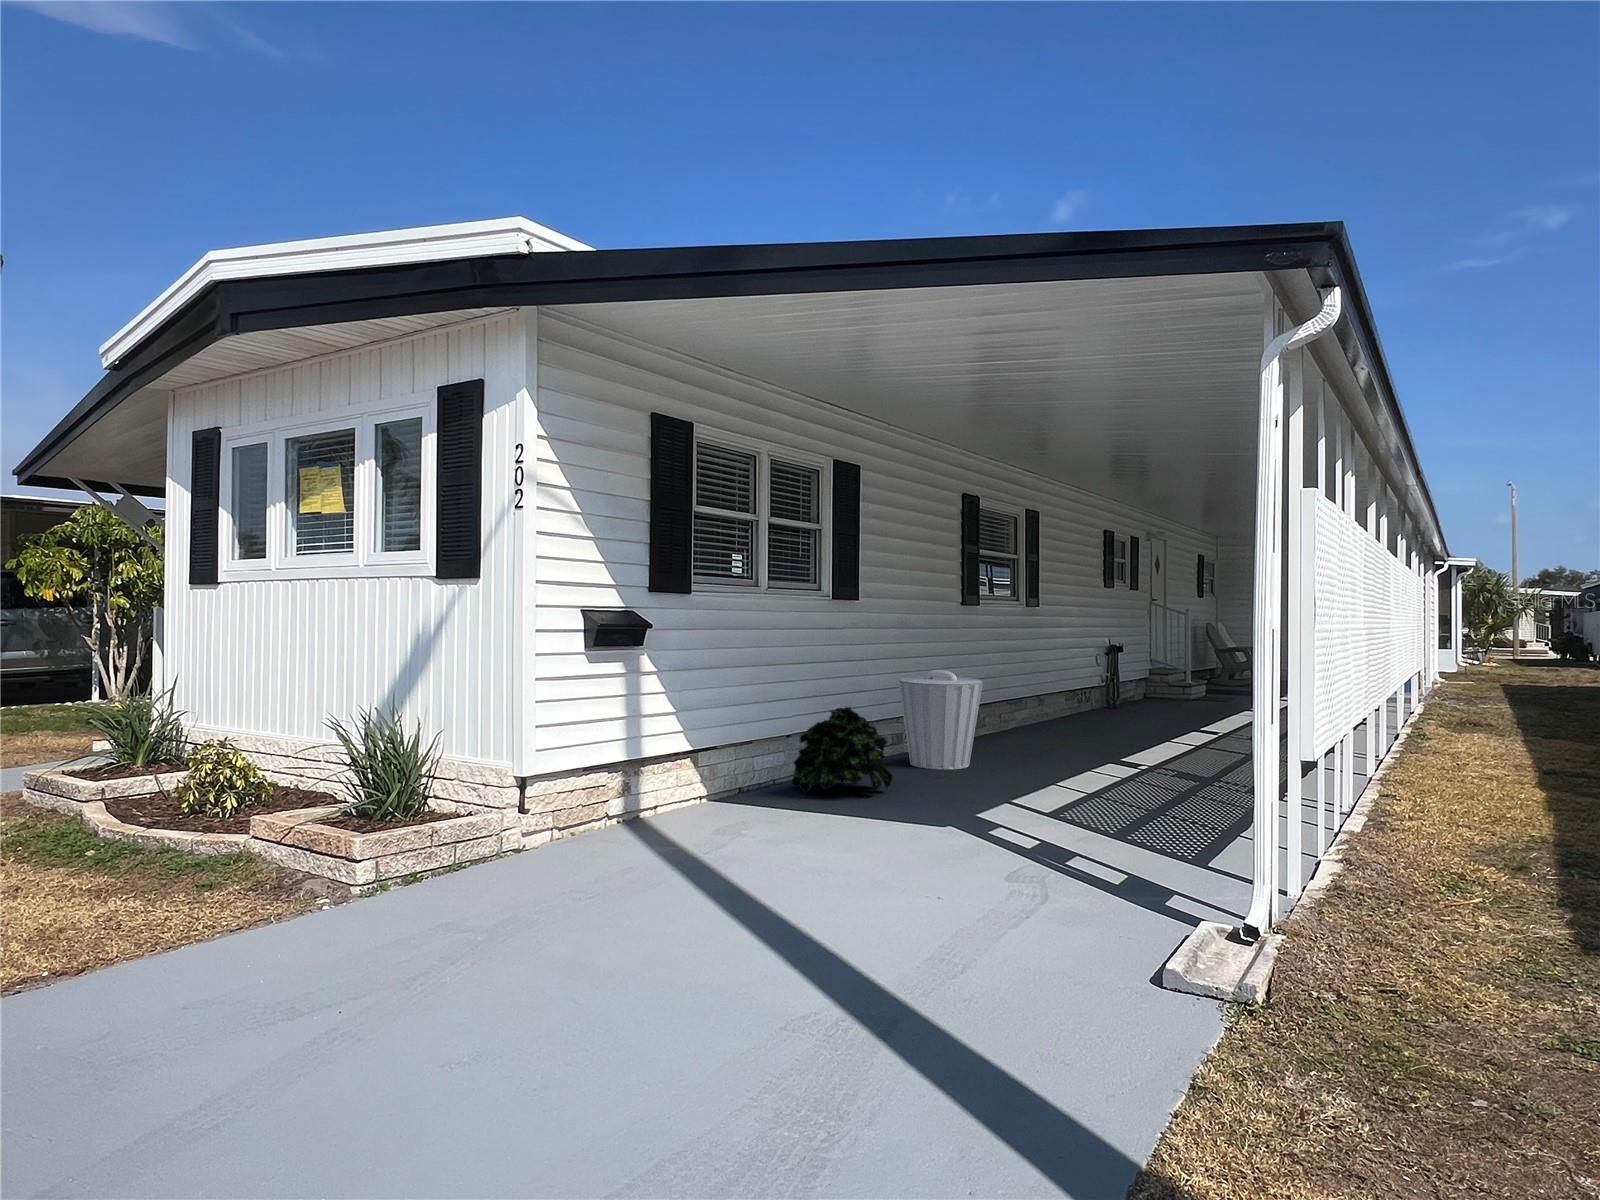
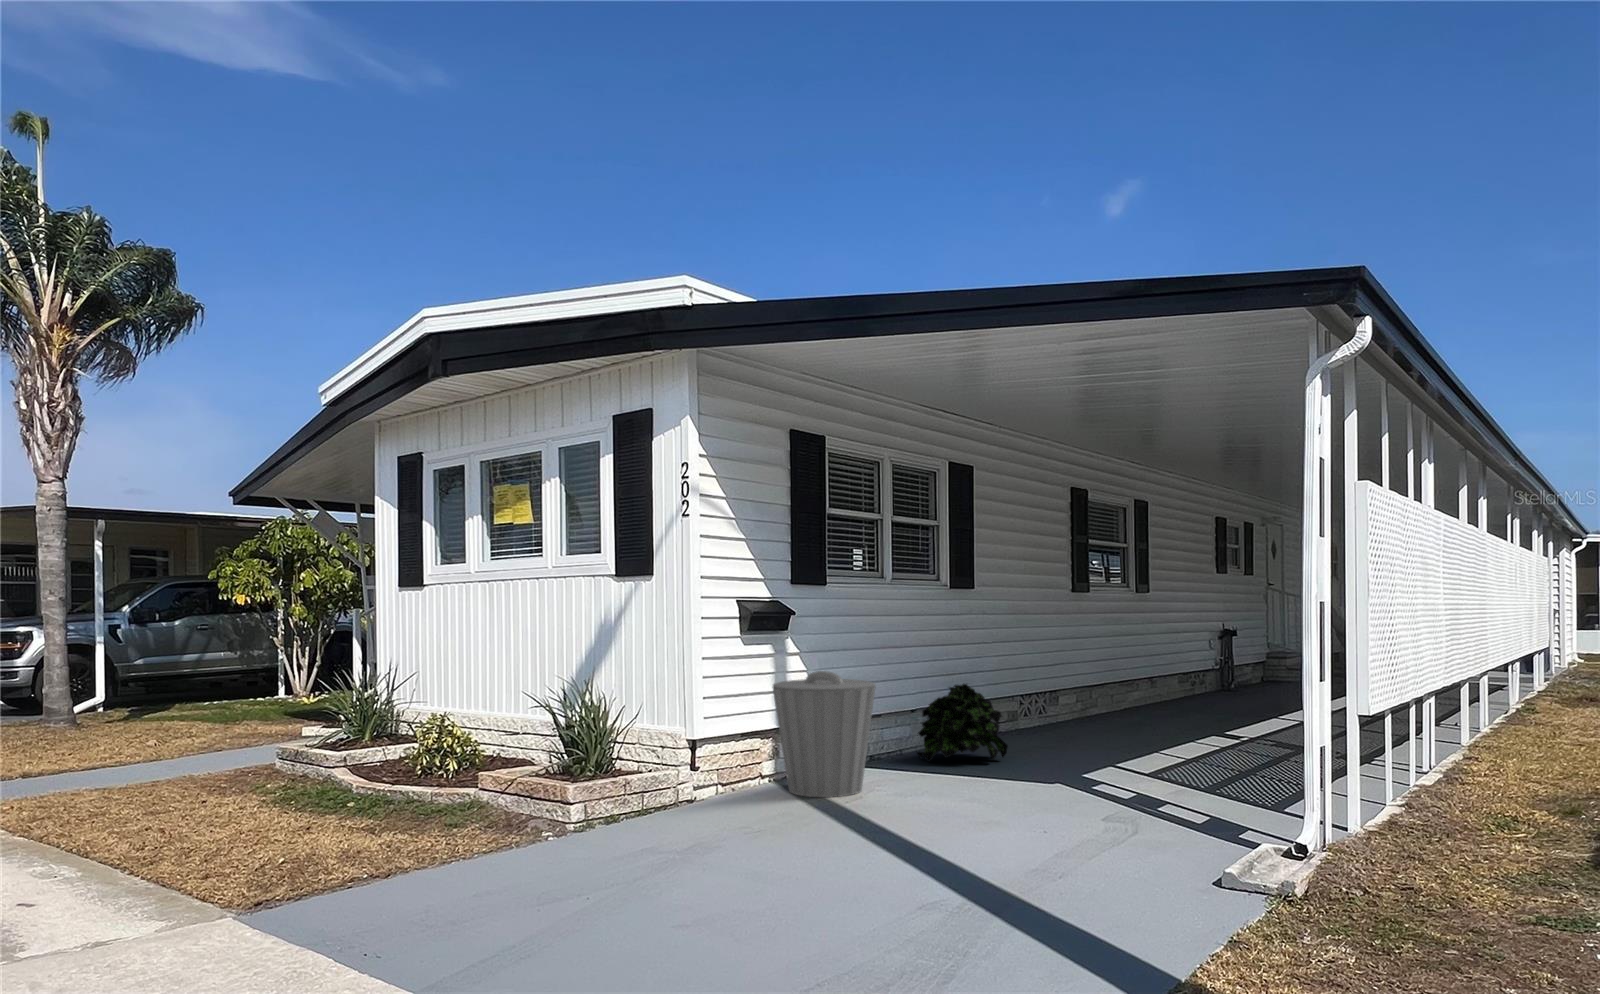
trash can: present [899,670,983,769] -> present [773,671,876,797]

